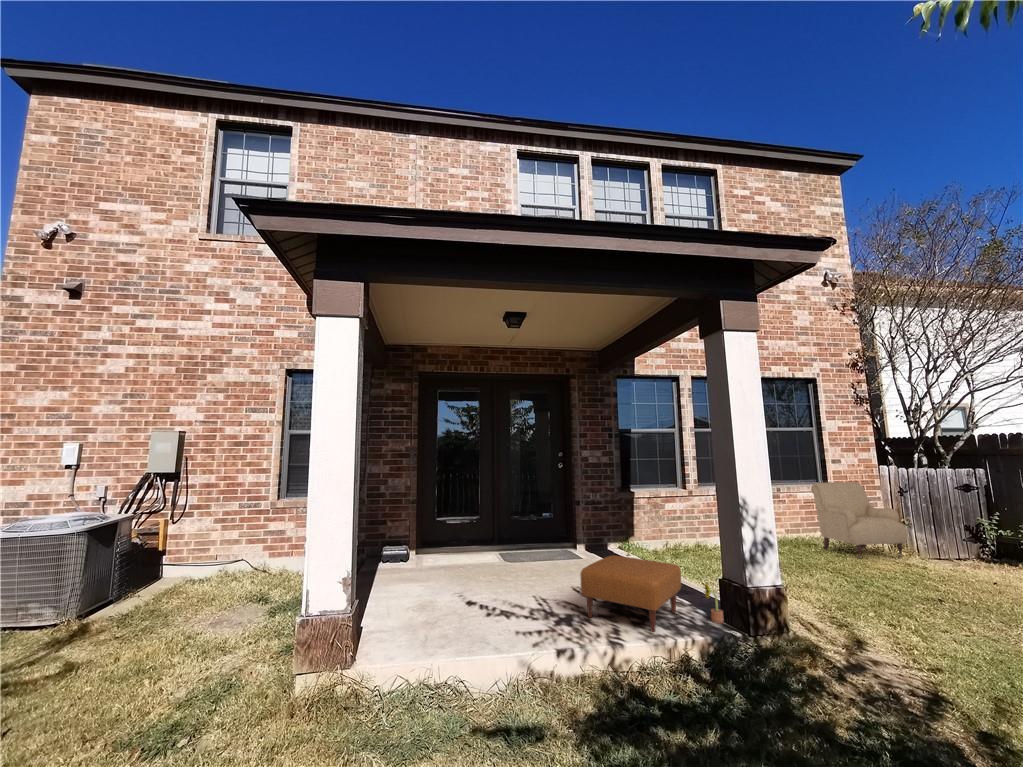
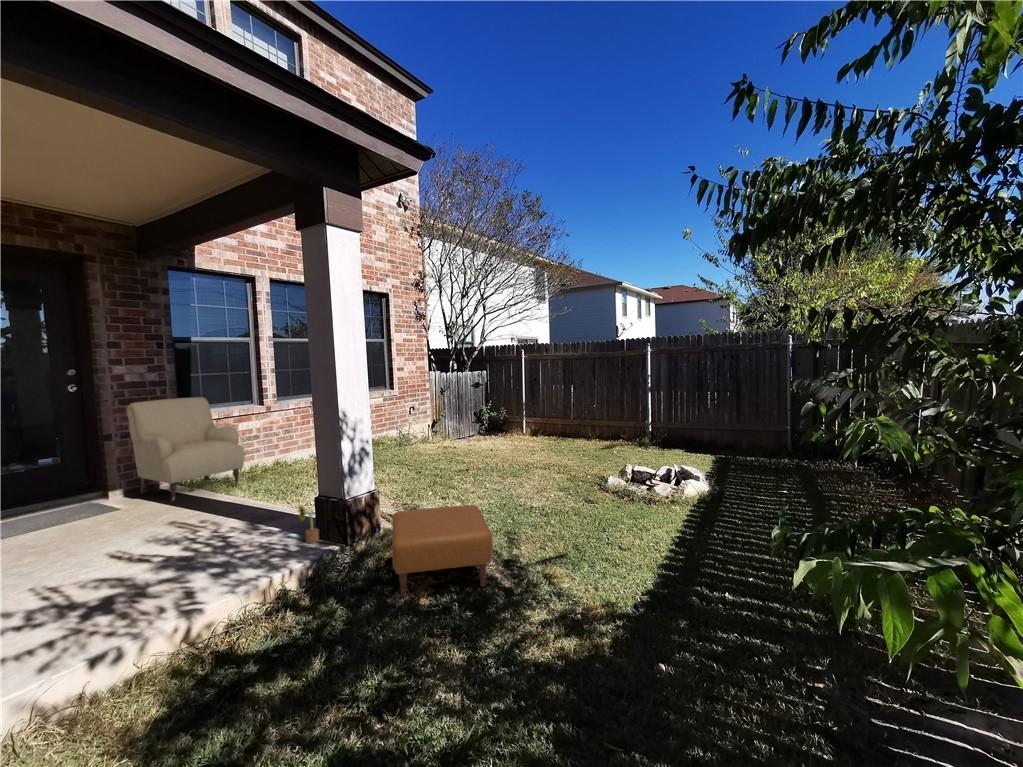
chair: present [811,482,908,559] -> present [127,397,245,501]
ottoman: present [580,555,681,632] -> present [392,505,493,597]

